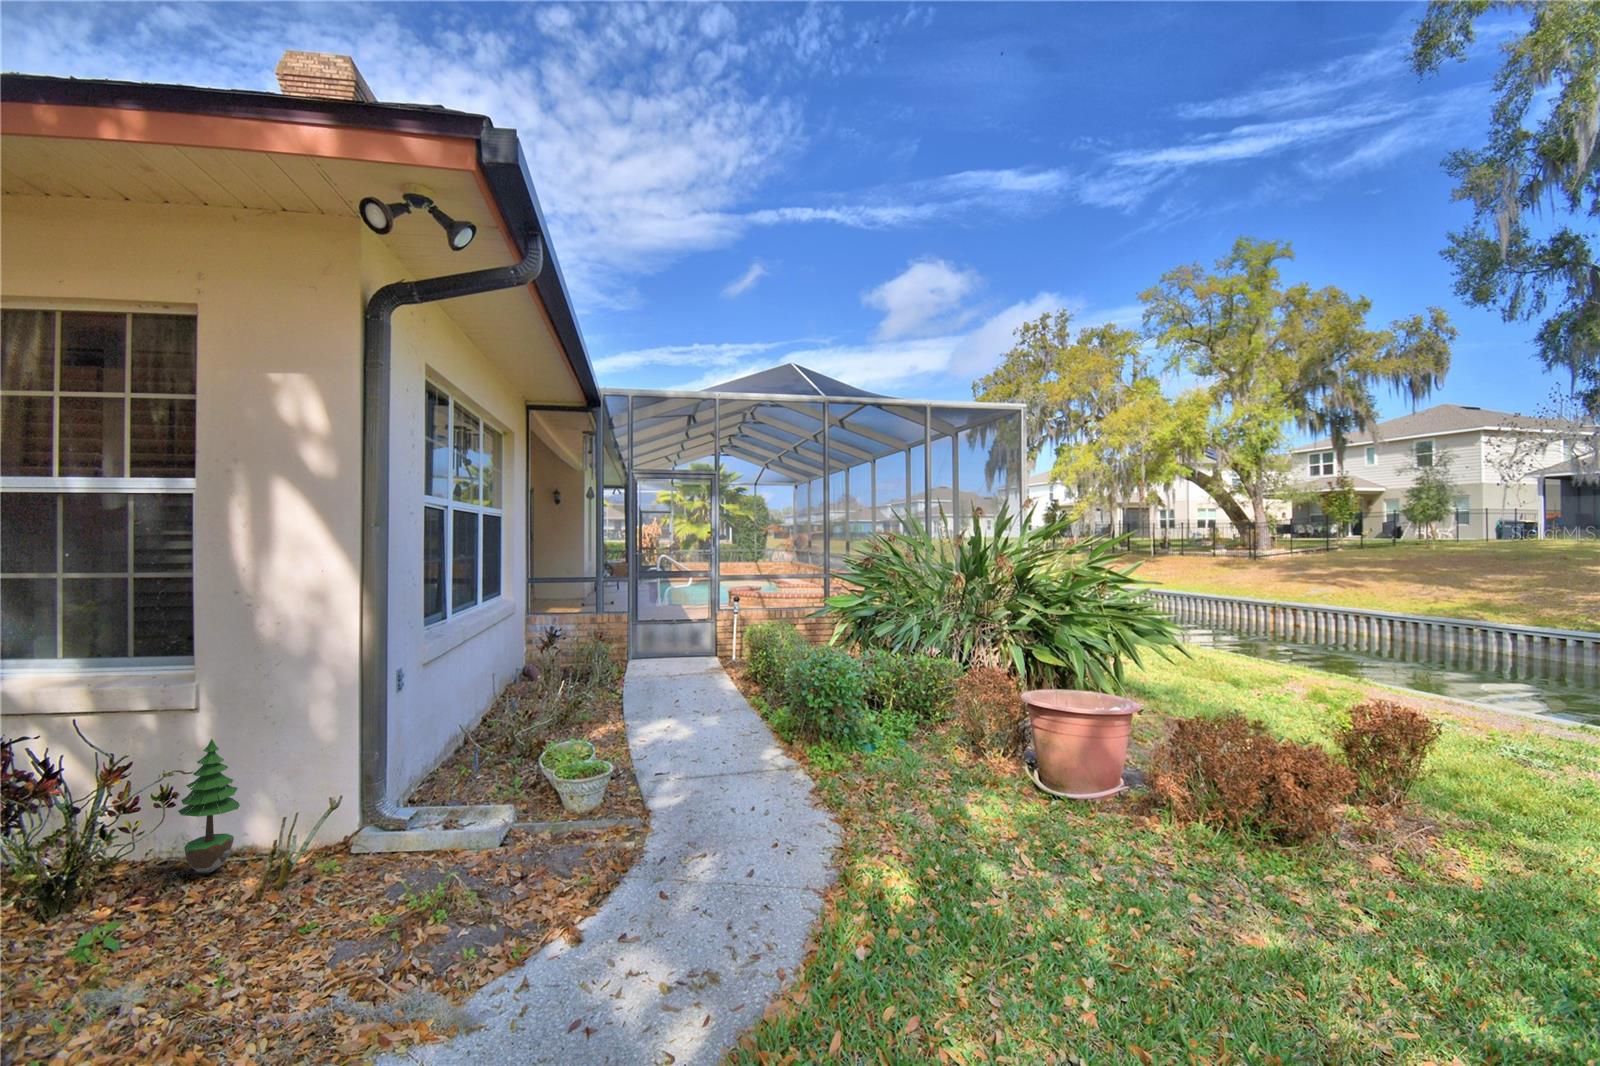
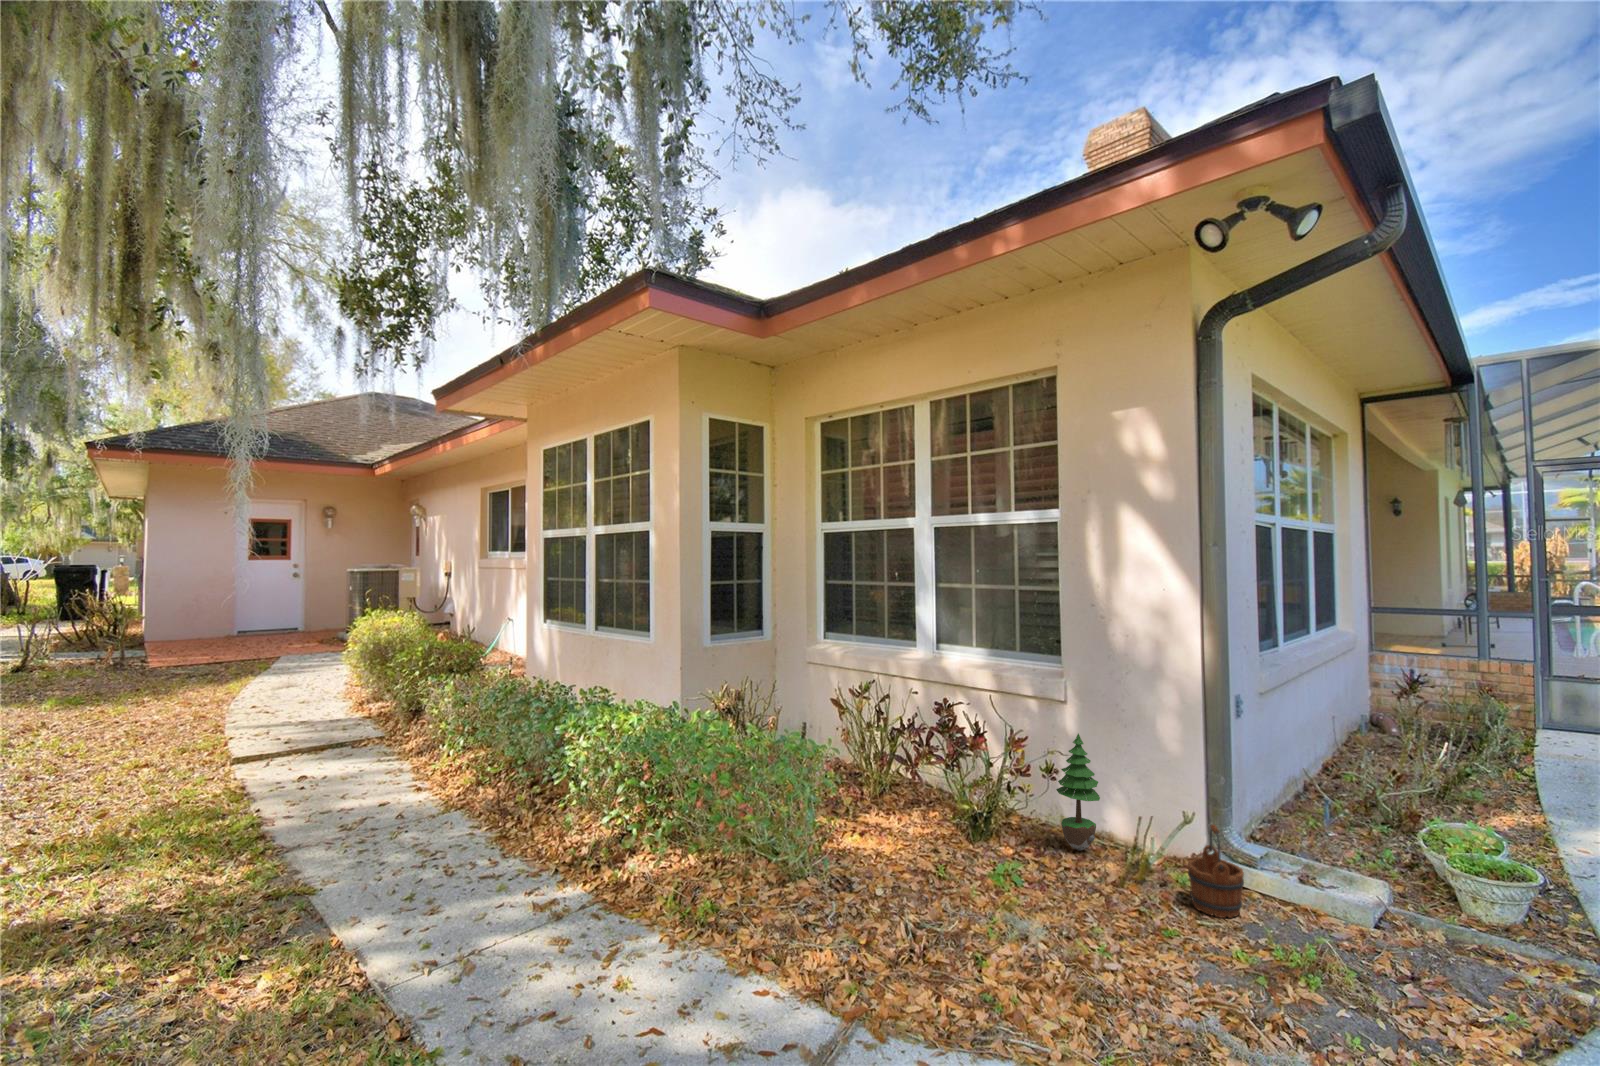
wooden bucket: none [337,799,393,890] -> present [1188,825,1244,918]

